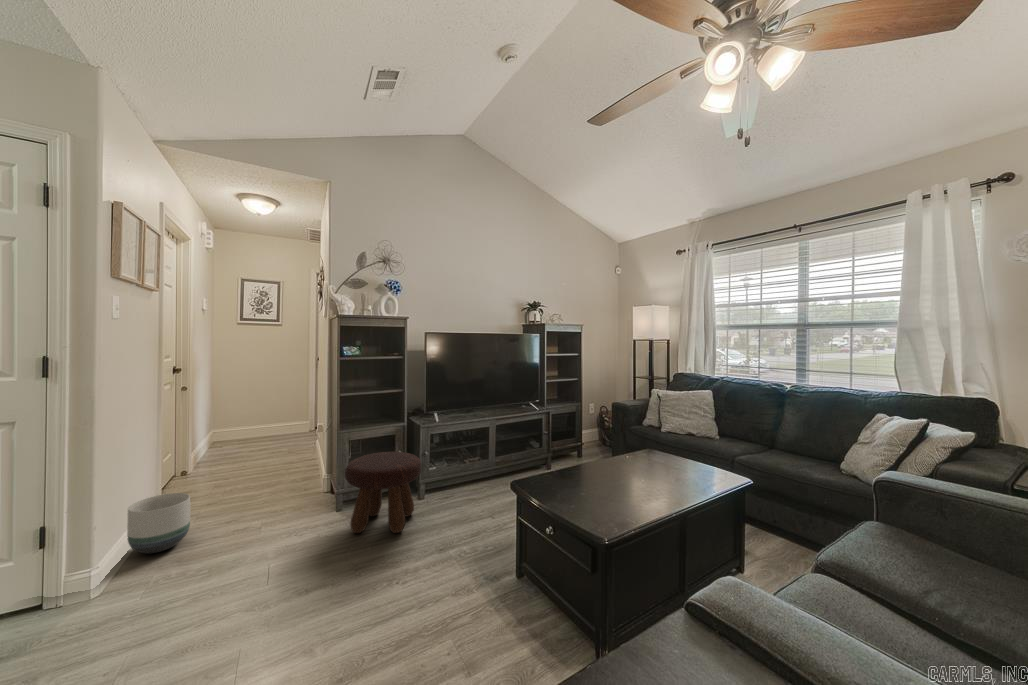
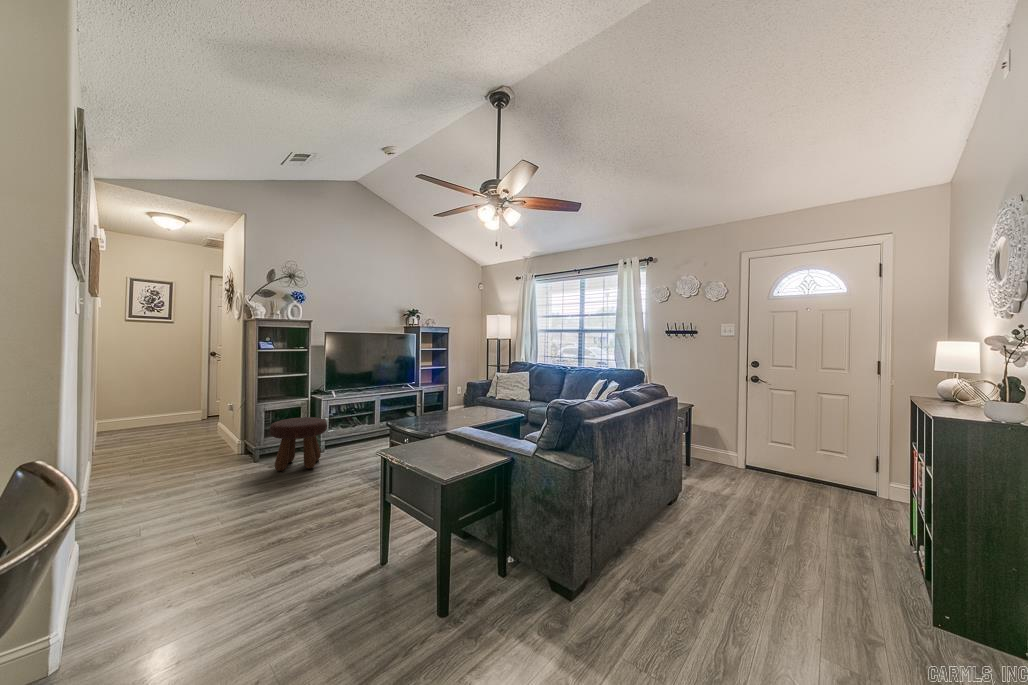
planter: present [127,493,190,553] -> none [95,451,143,492]

